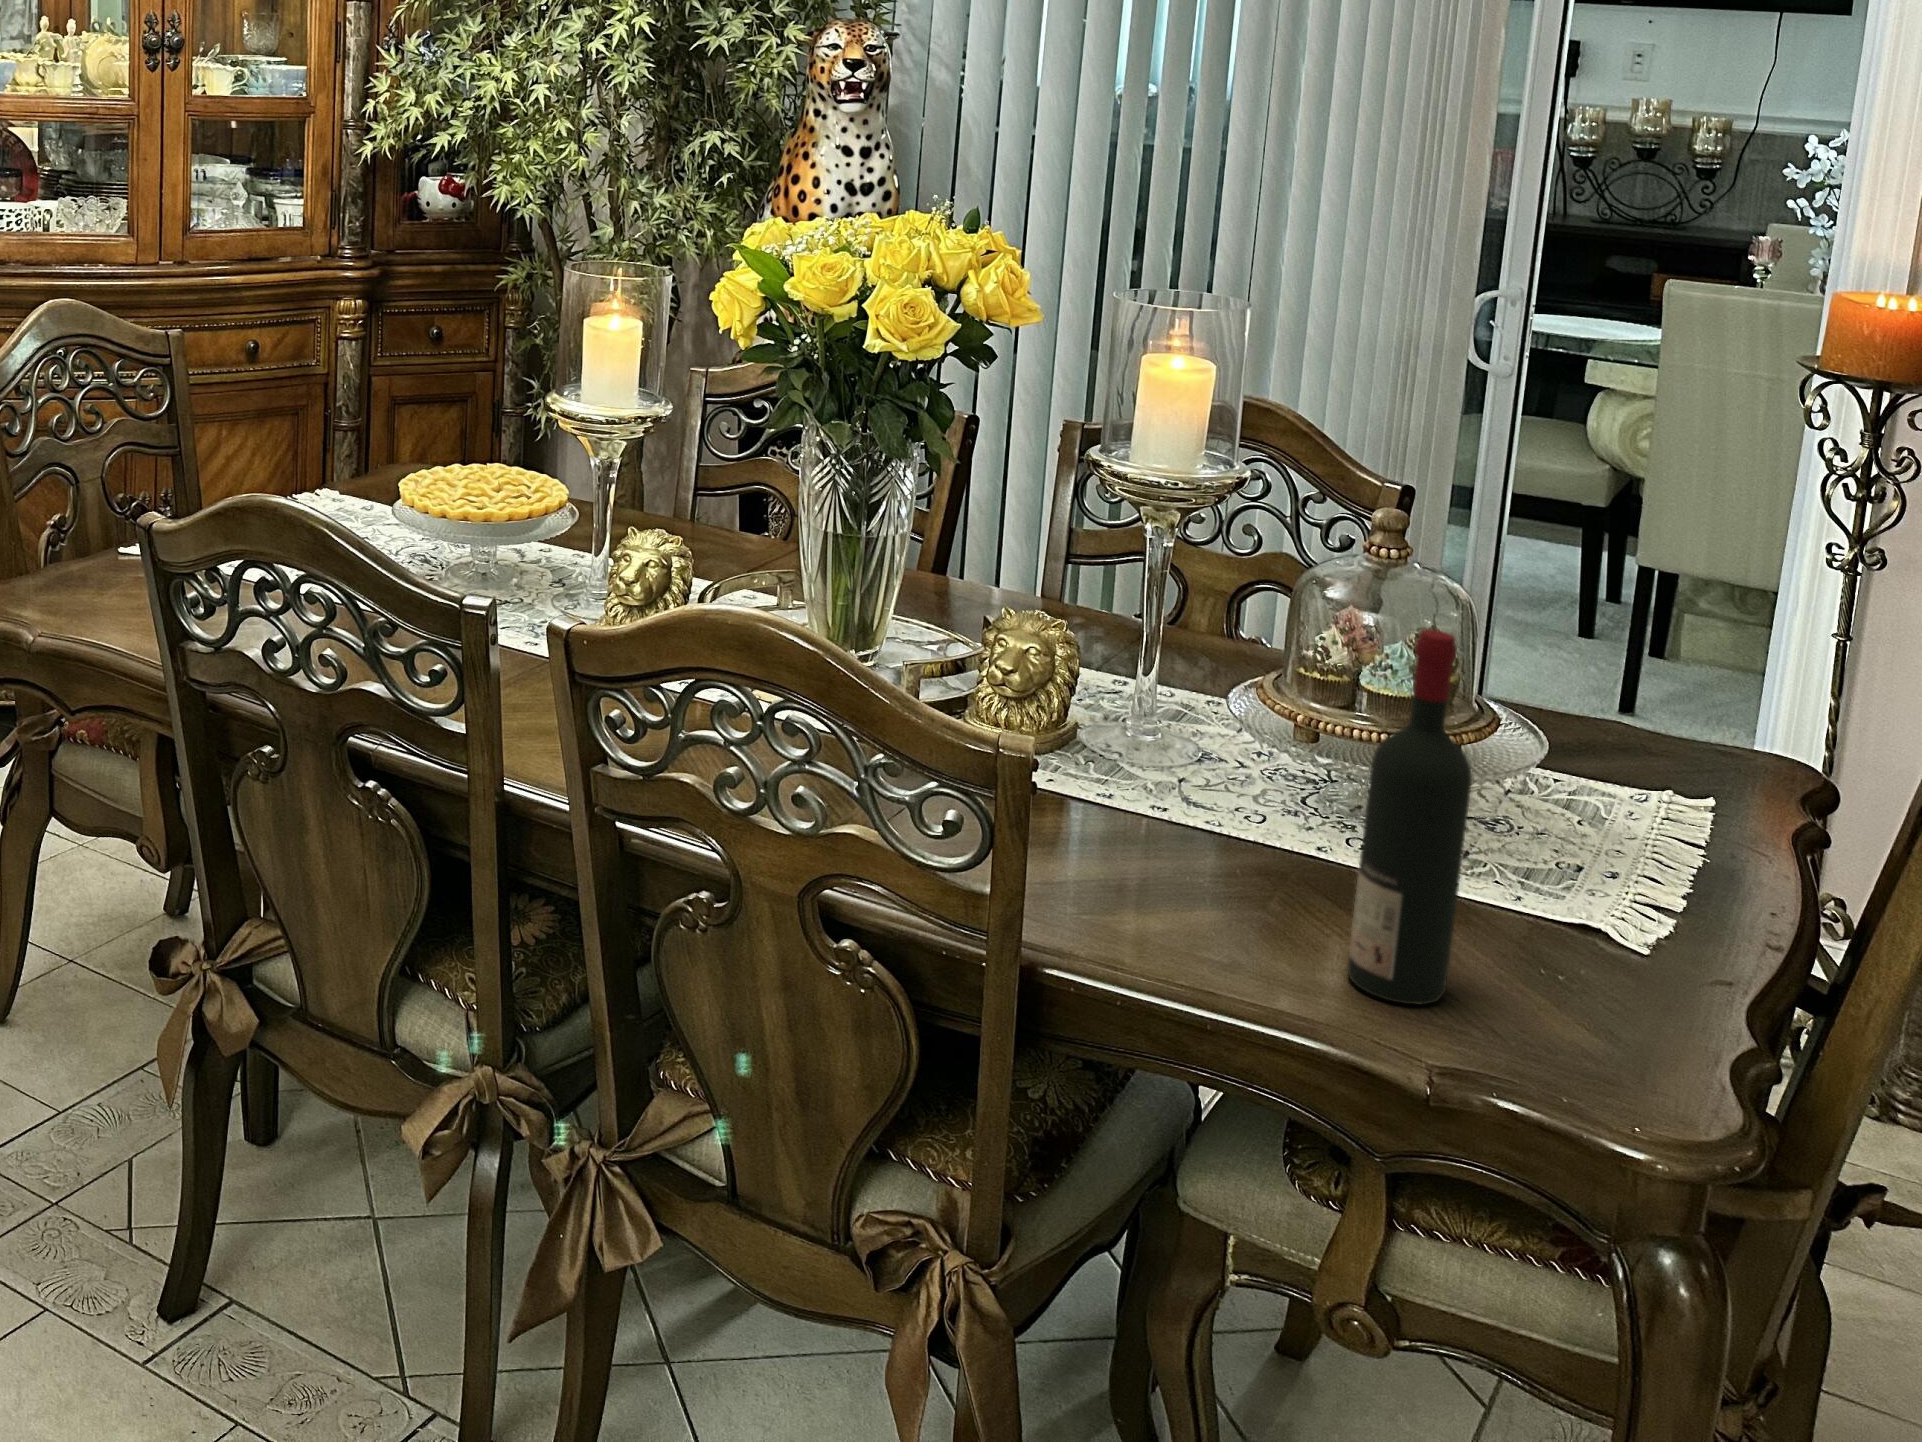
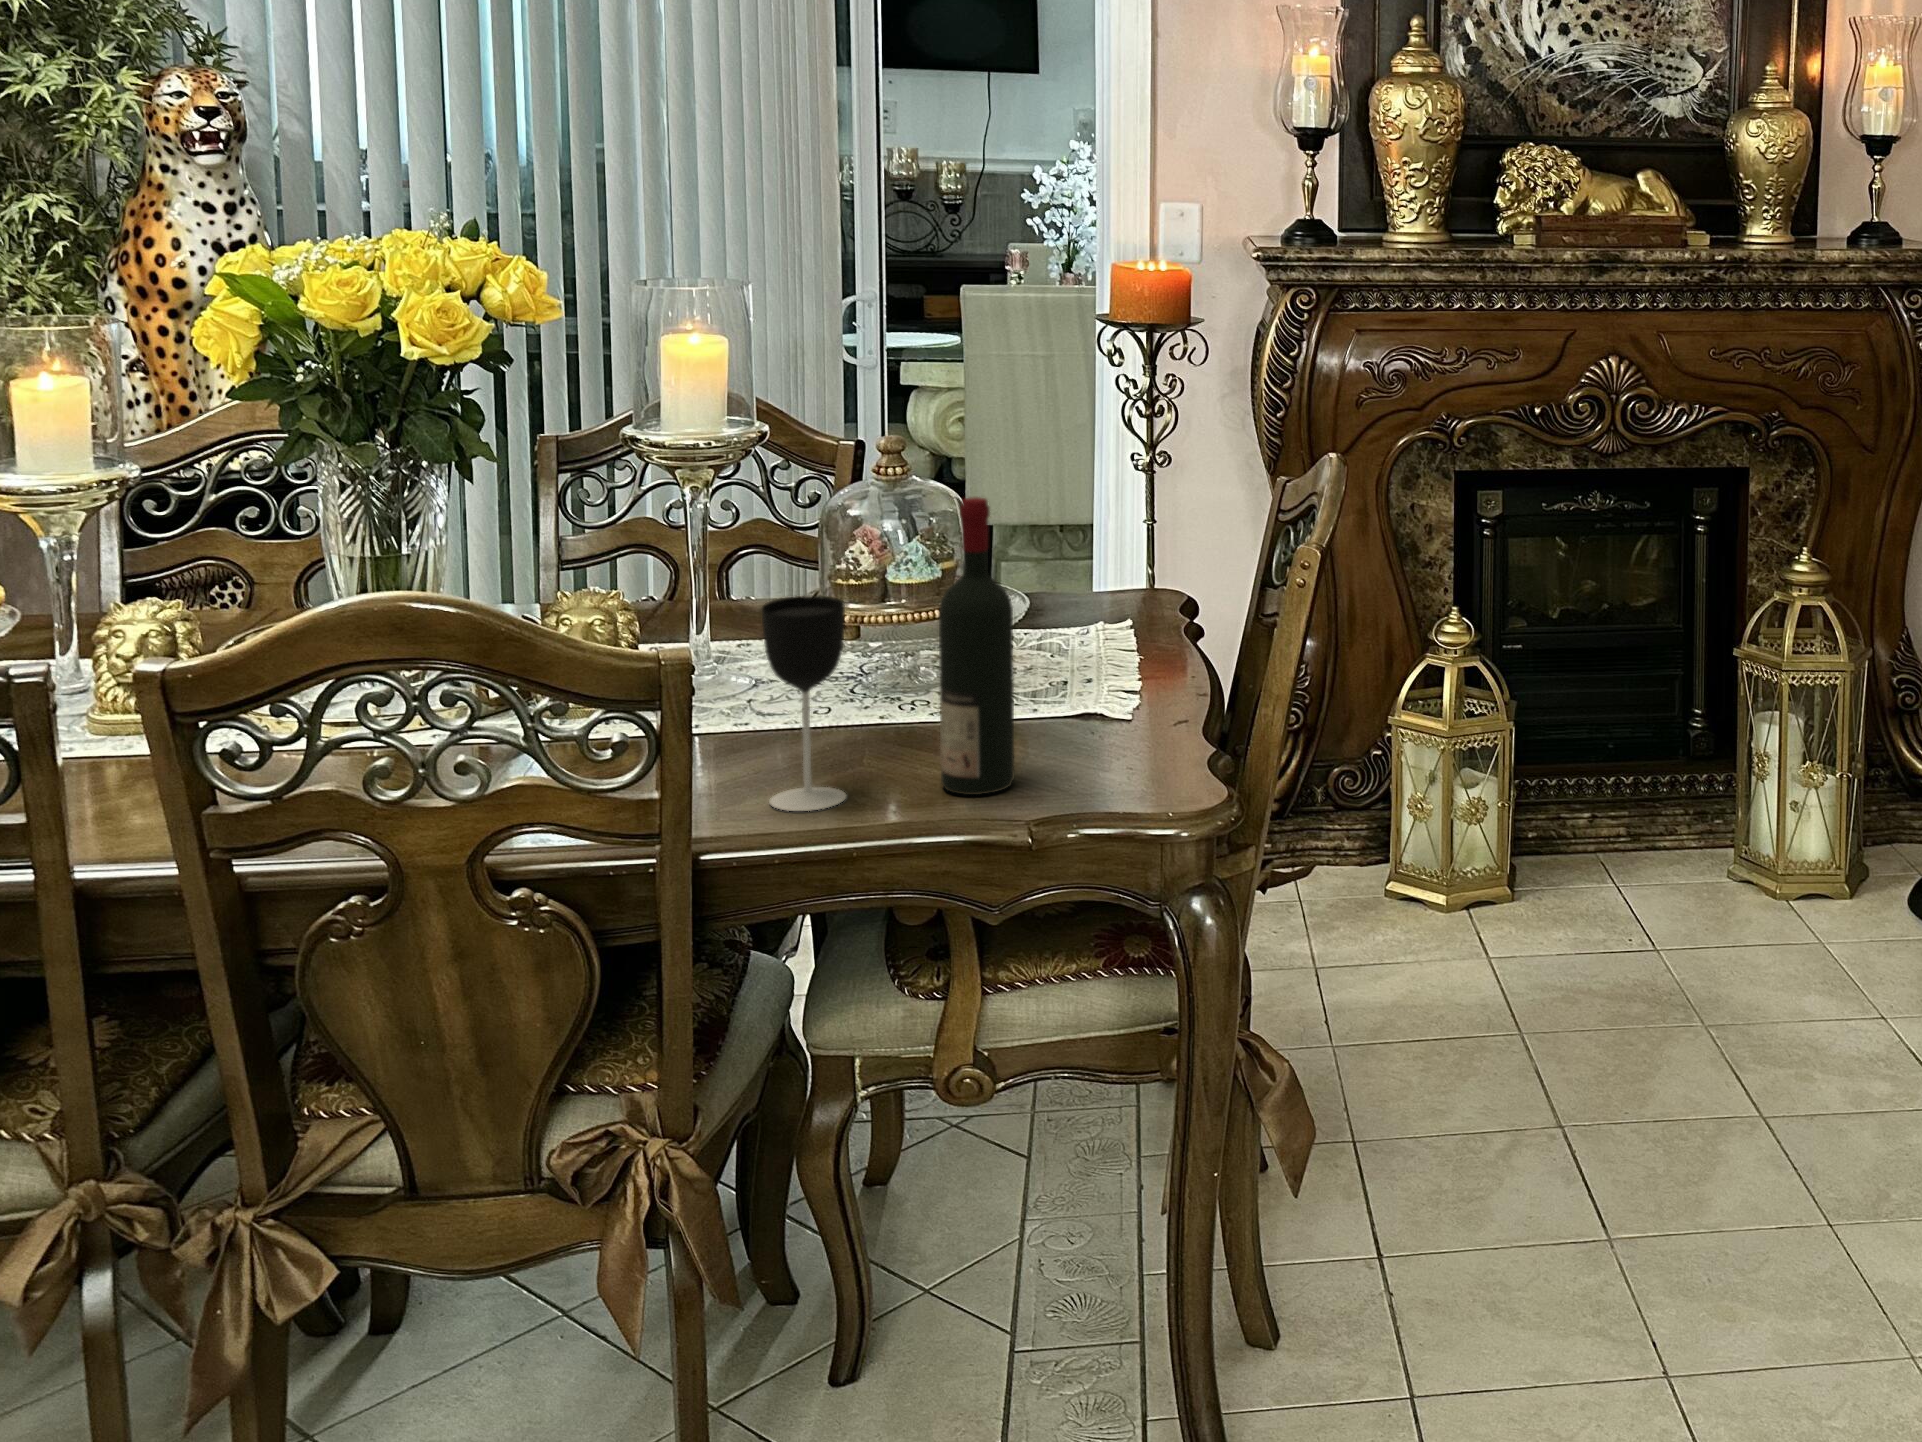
wine glass: none [1135,696,1255,956] -> present [762,595,846,811]

